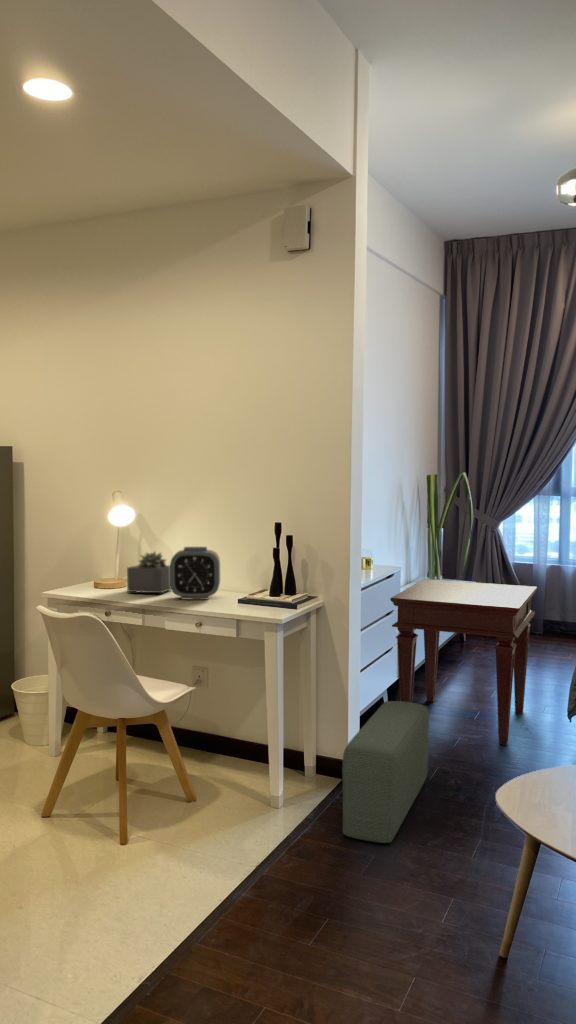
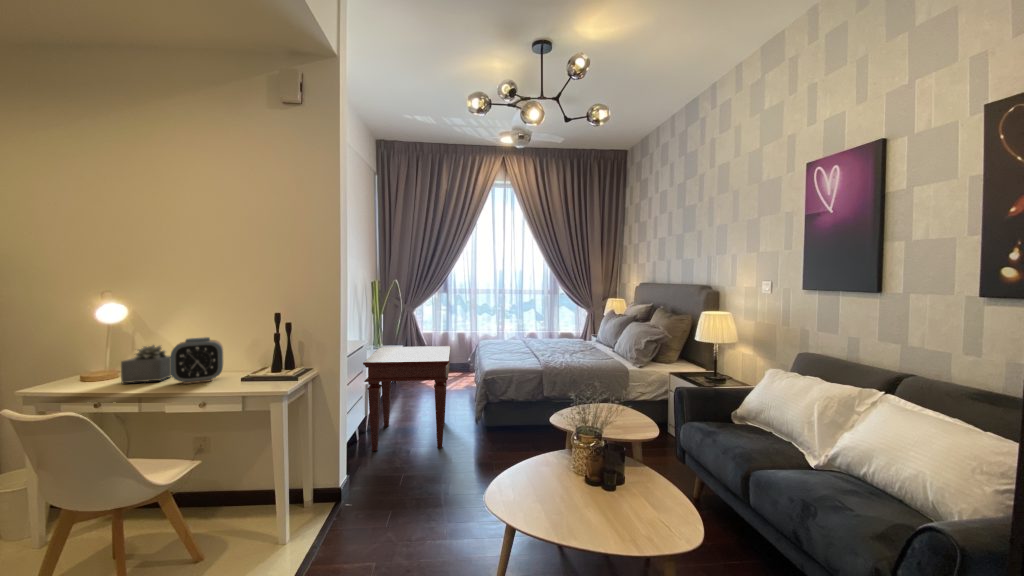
pouf: present [342,701,429,843] -> none [345,435,399,555]

